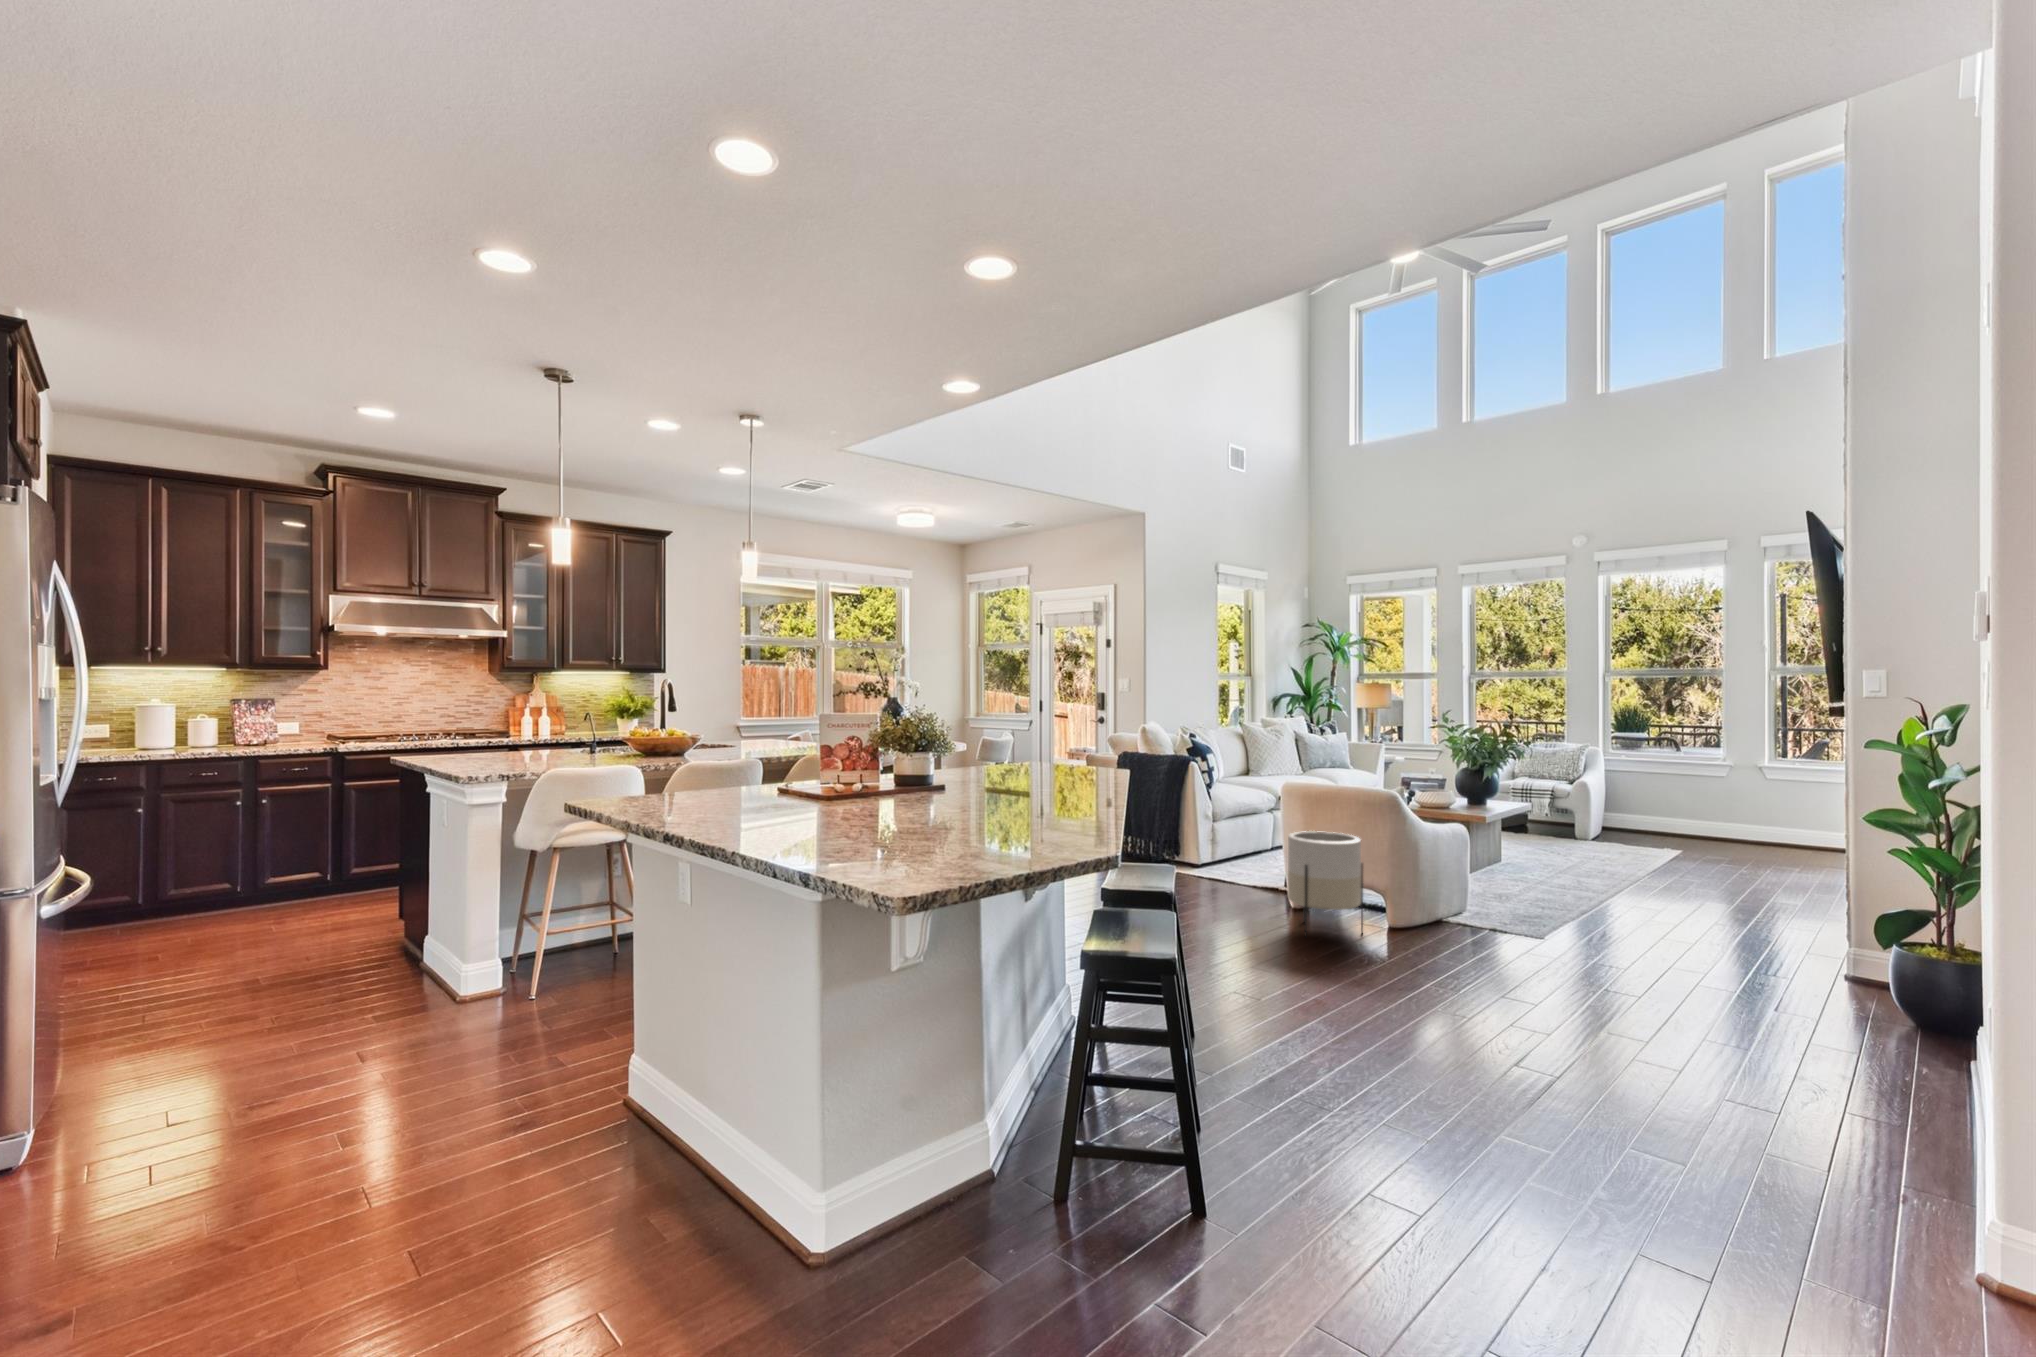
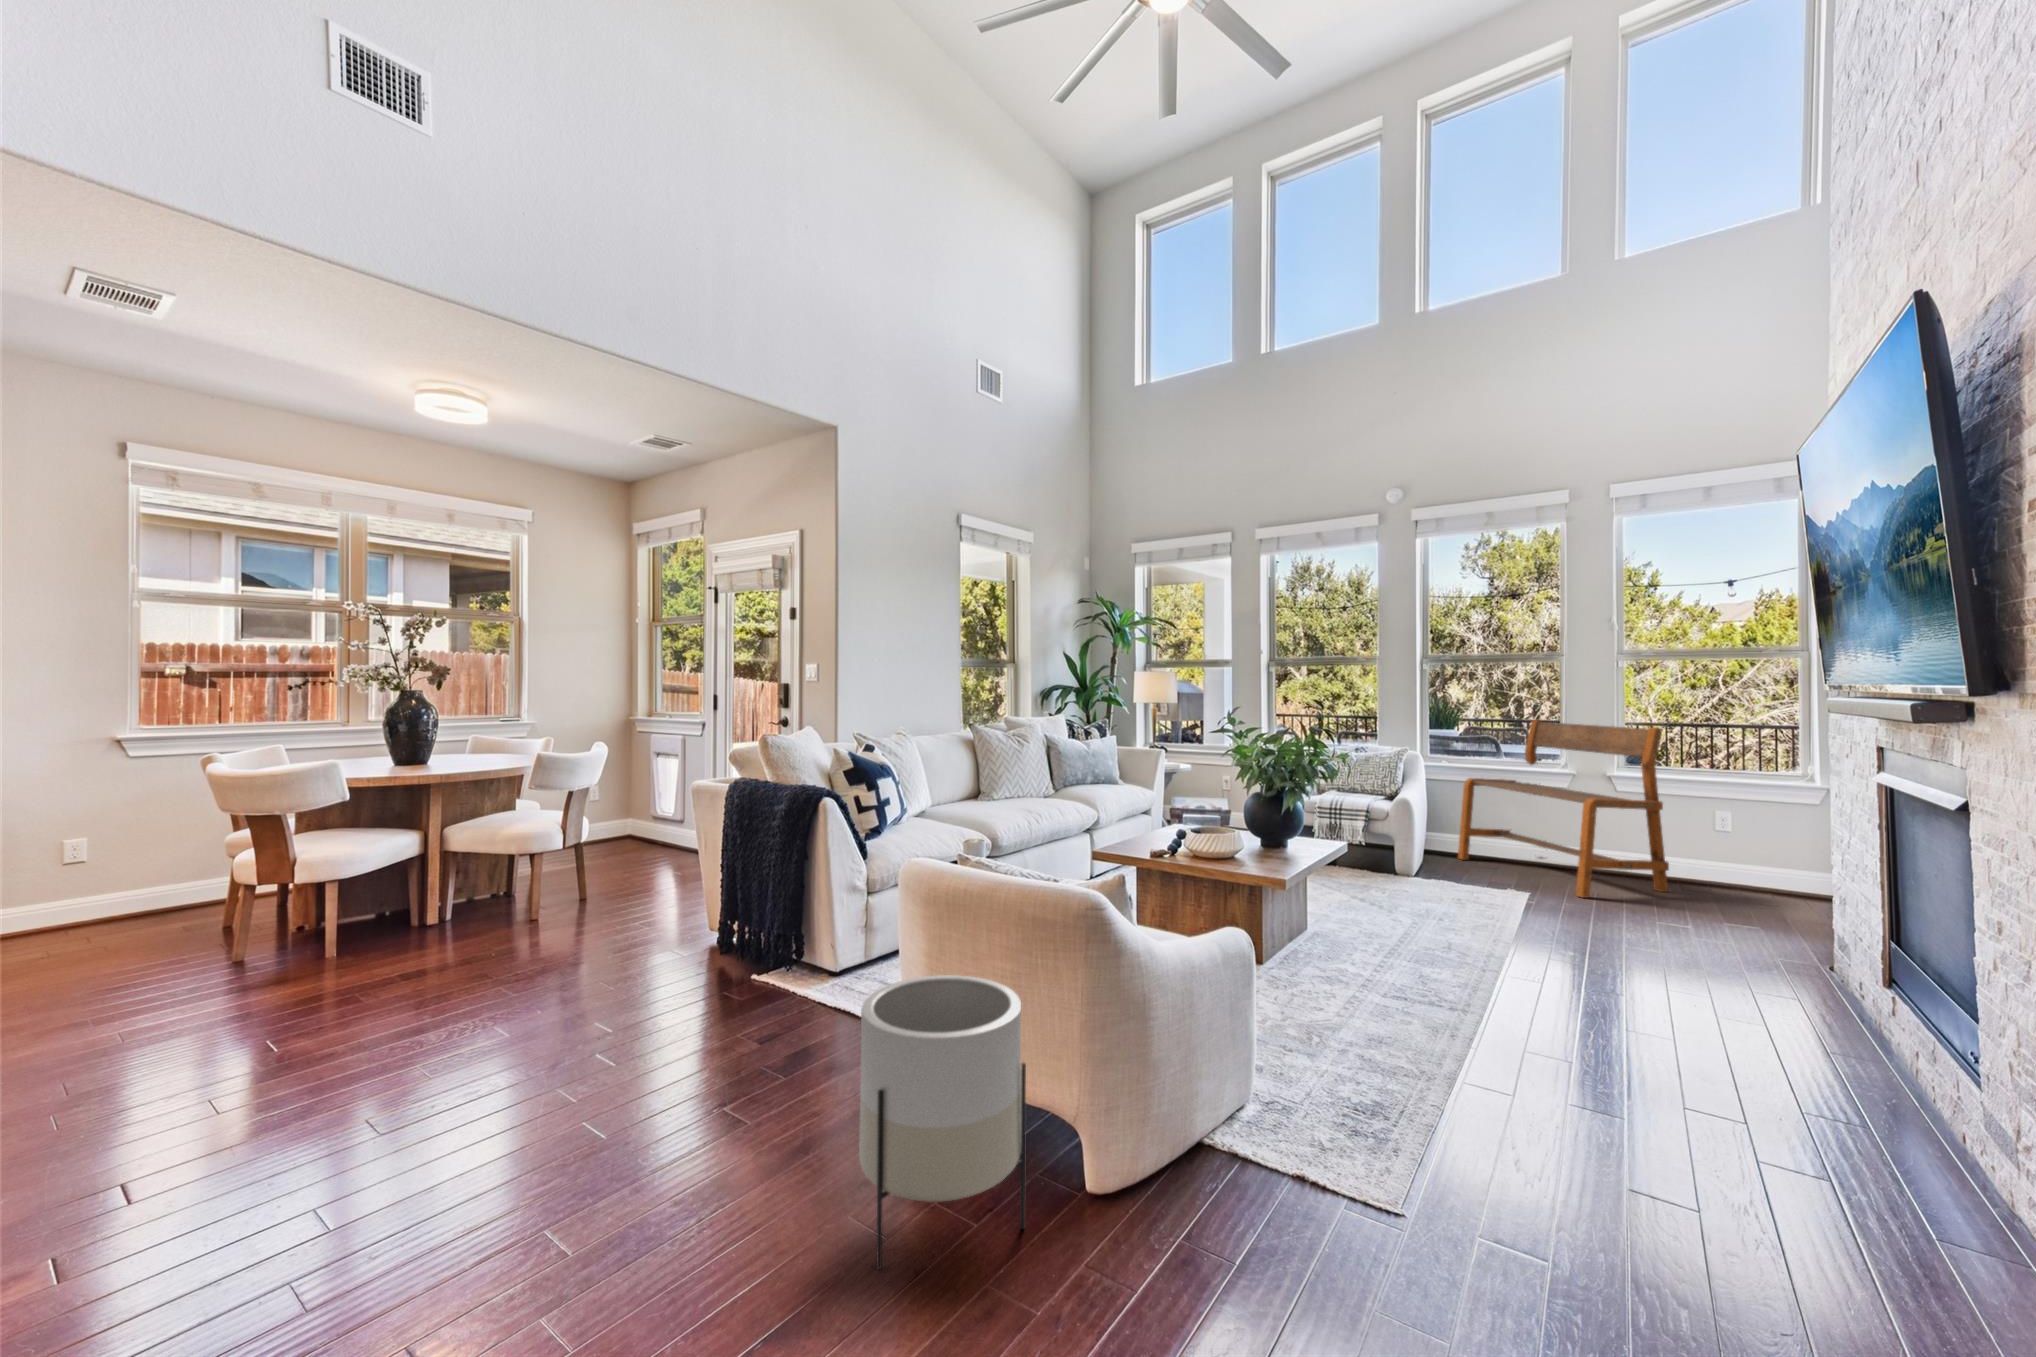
bench: none [1631,723,1797,853] -> present [1458,720,1669,898]

